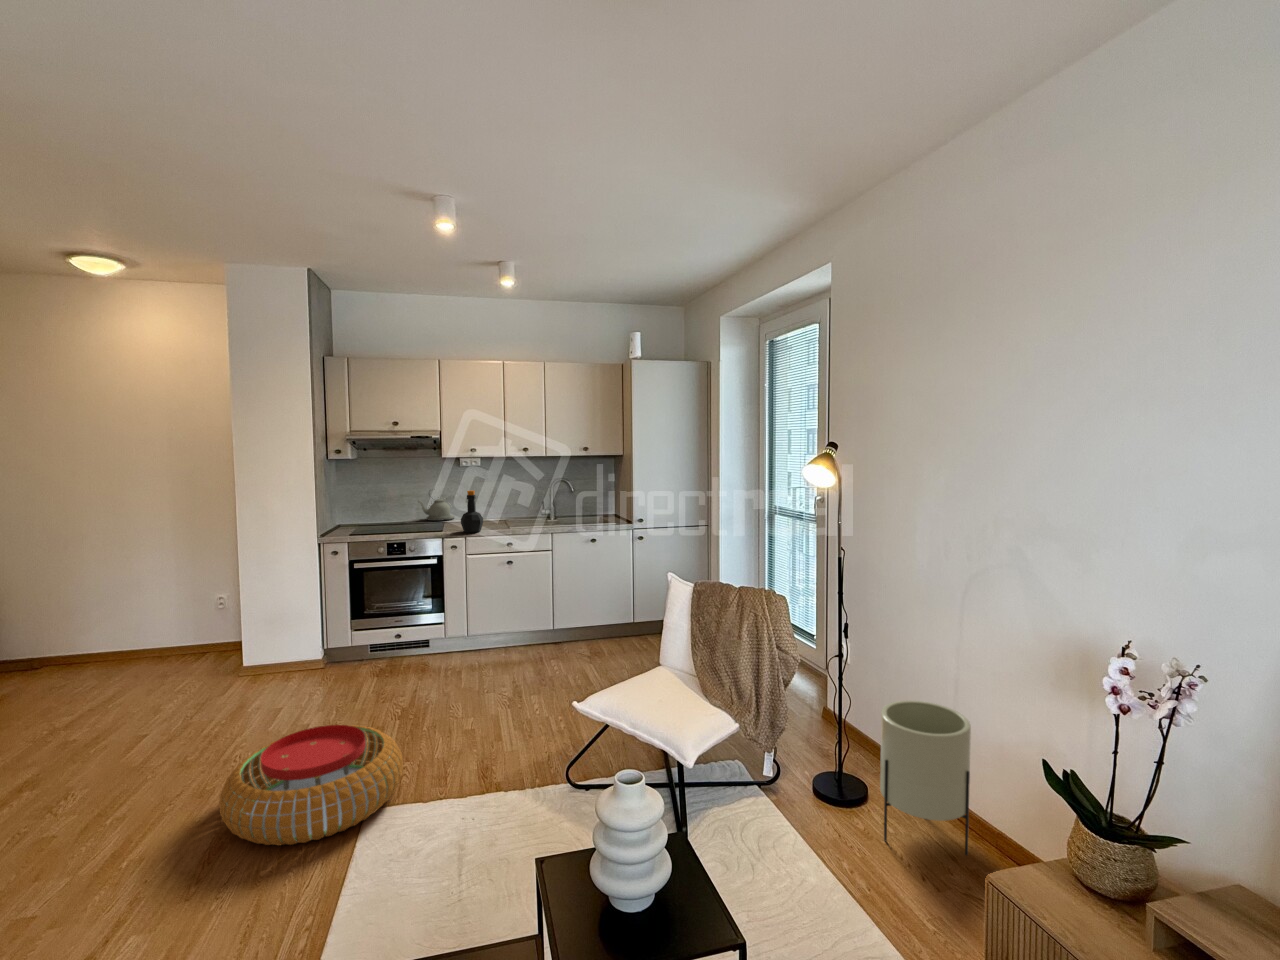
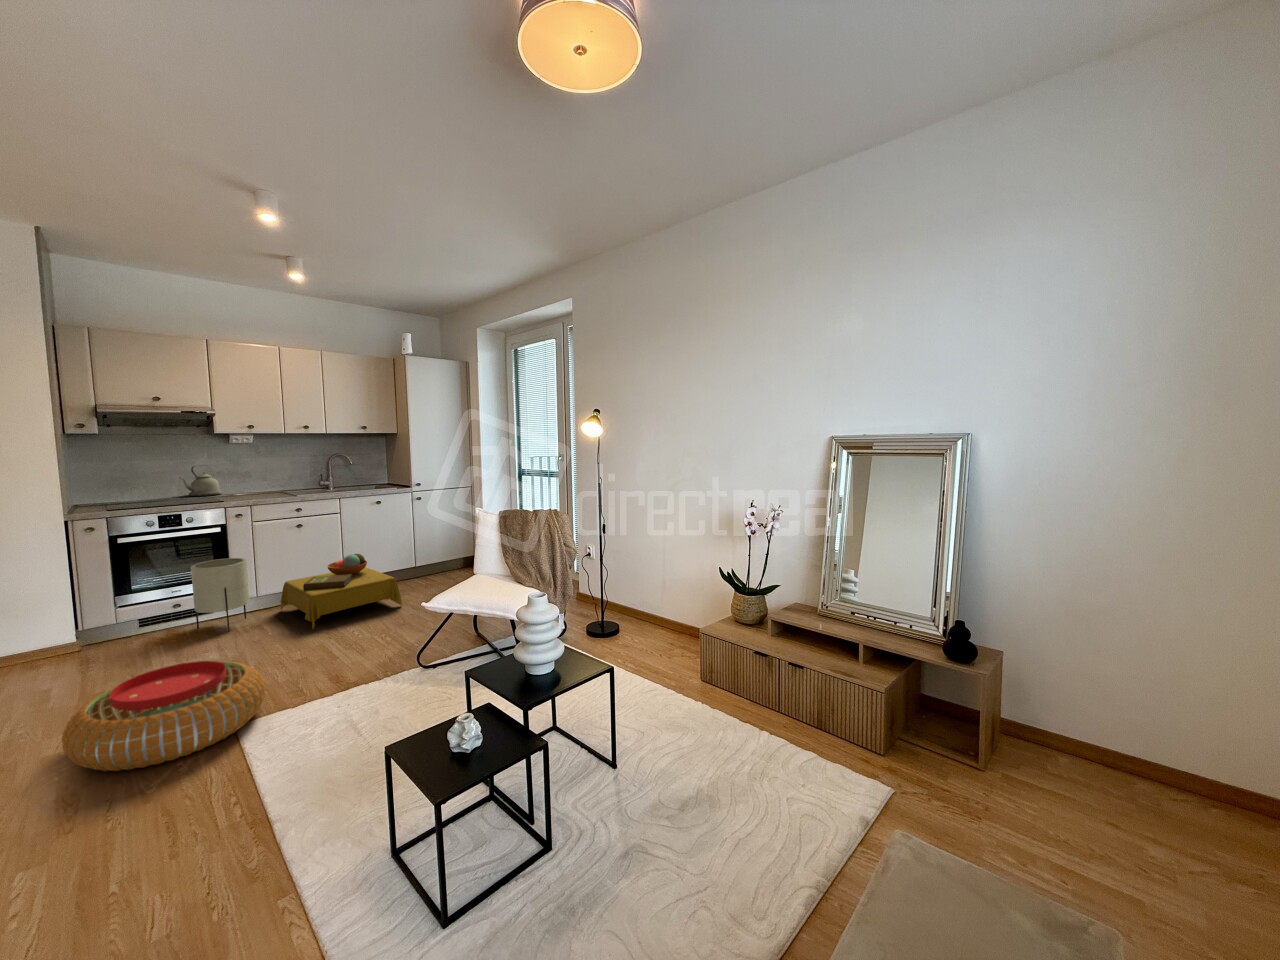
bottle: present [461,490,483,533] -> none [244,463,268,501]
side table: none [485,601,601,691] -> present [281,554,402,629]
planter: present [880,701,971,855] -> present [191,558,249,632]

